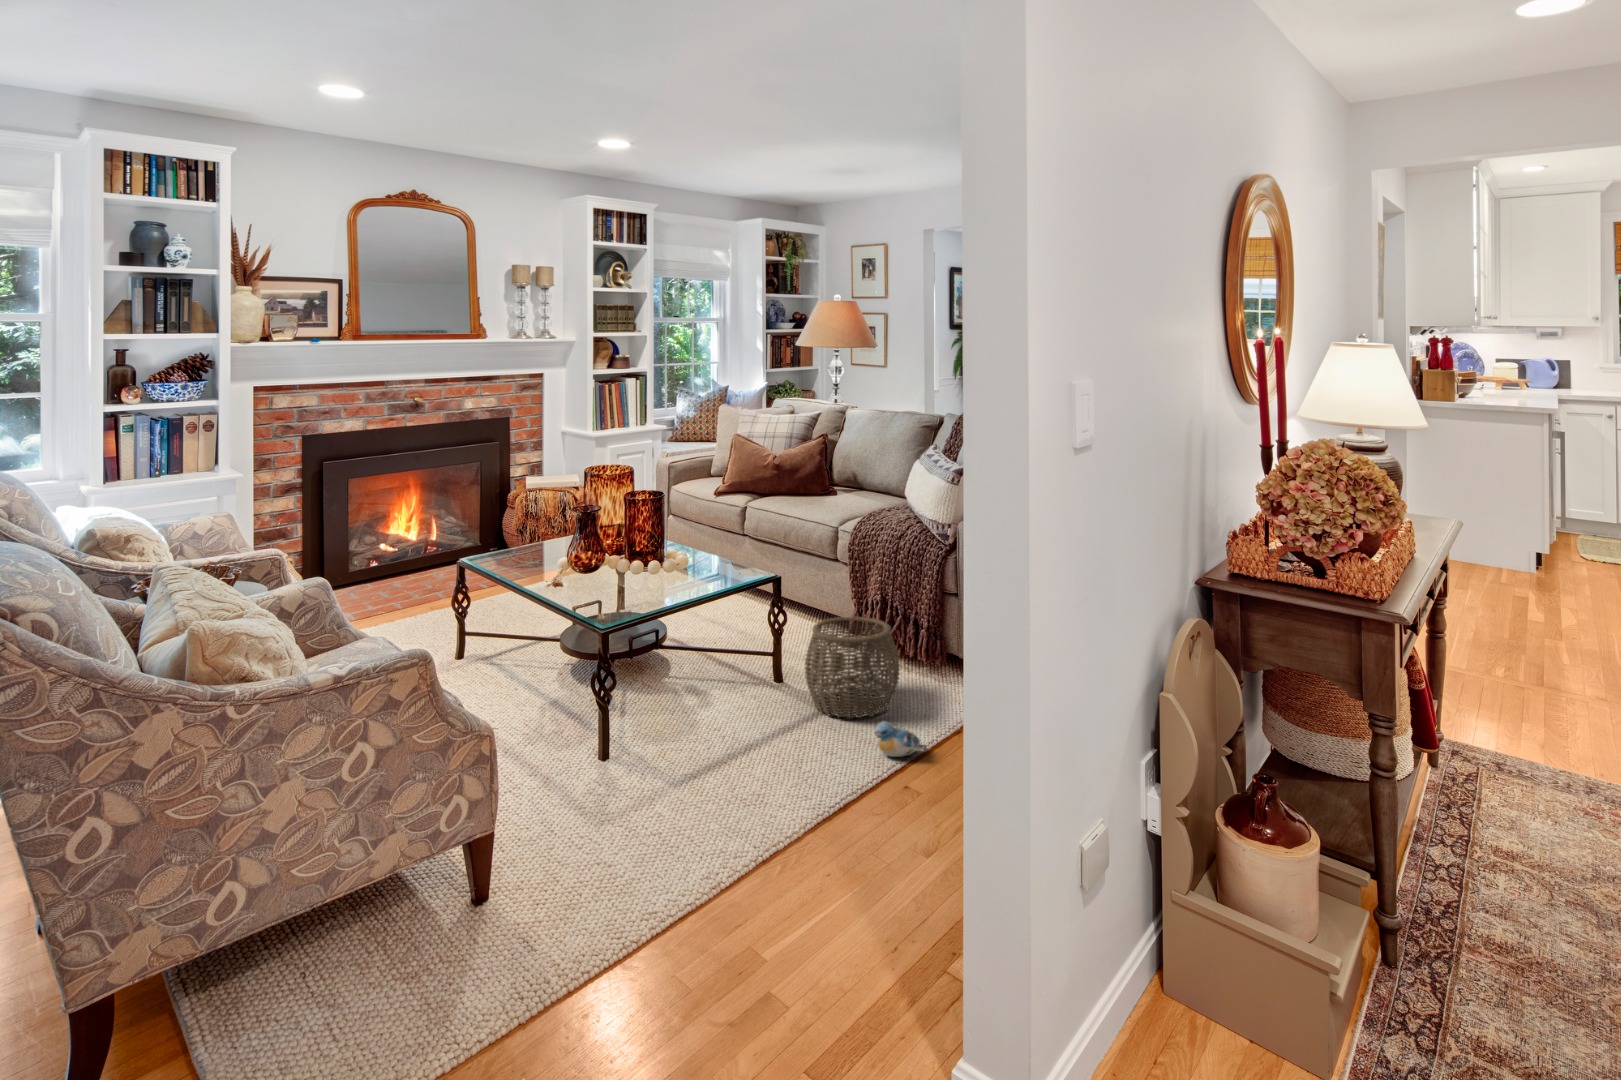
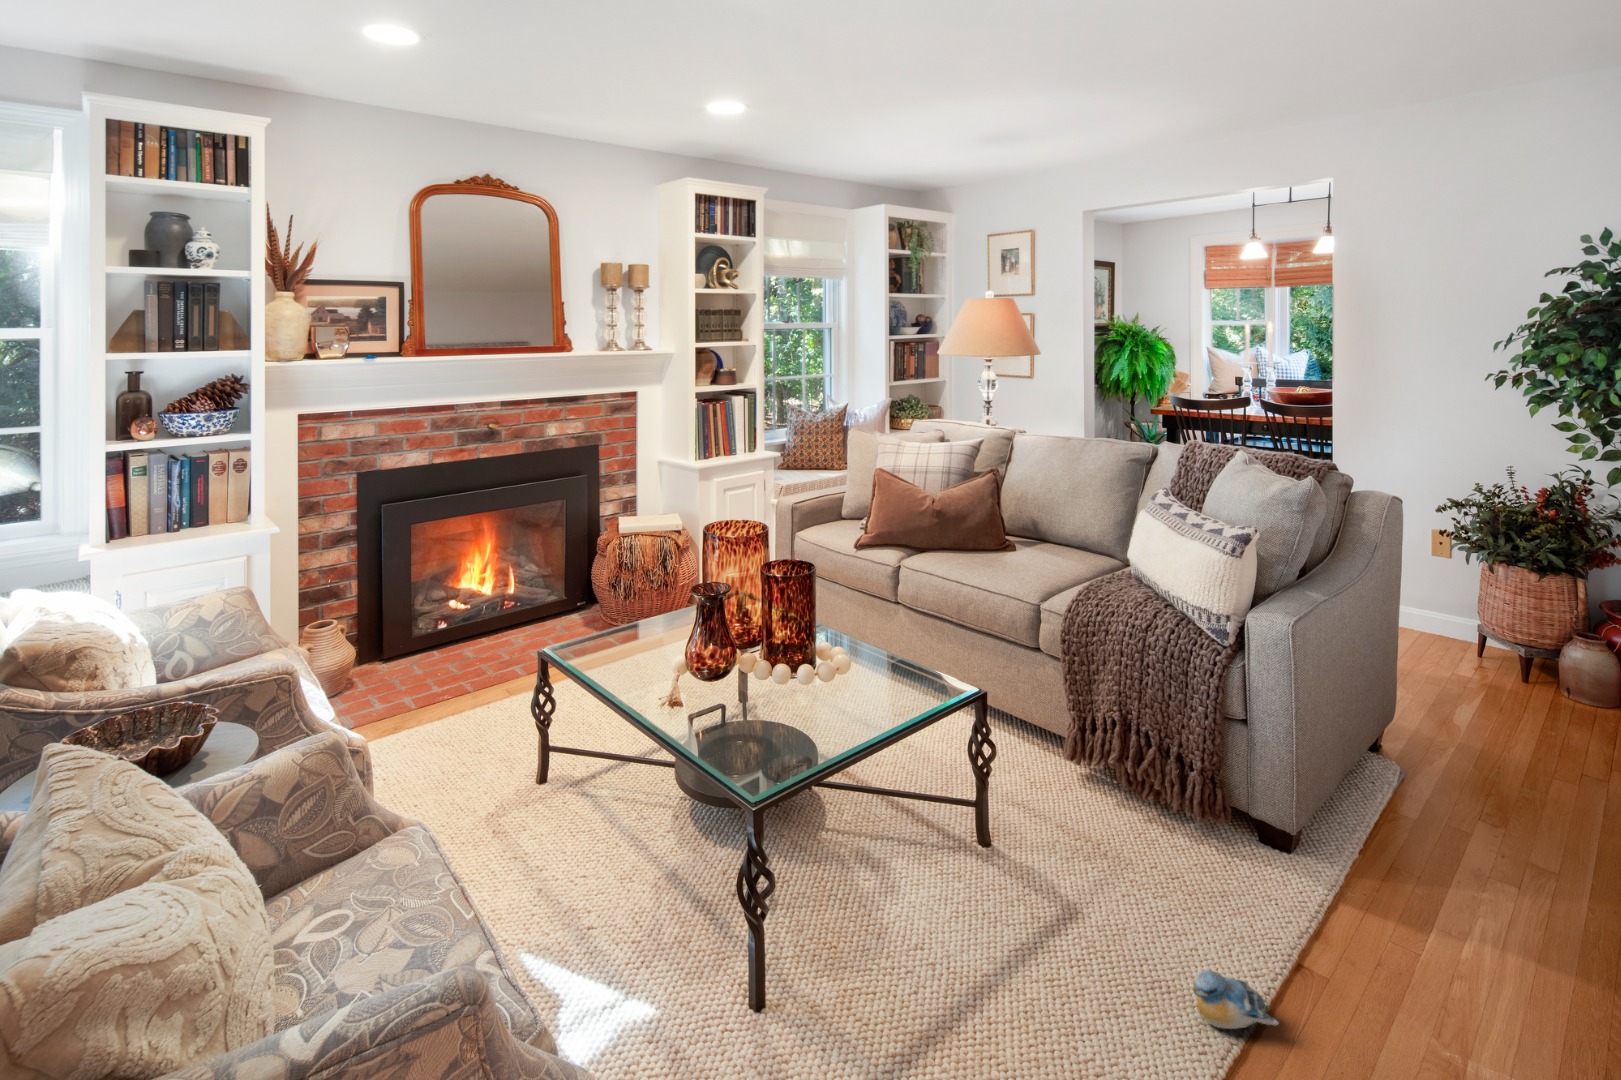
woven basket: present [805,617,900,718] -> none [1039,760,1191,931]

